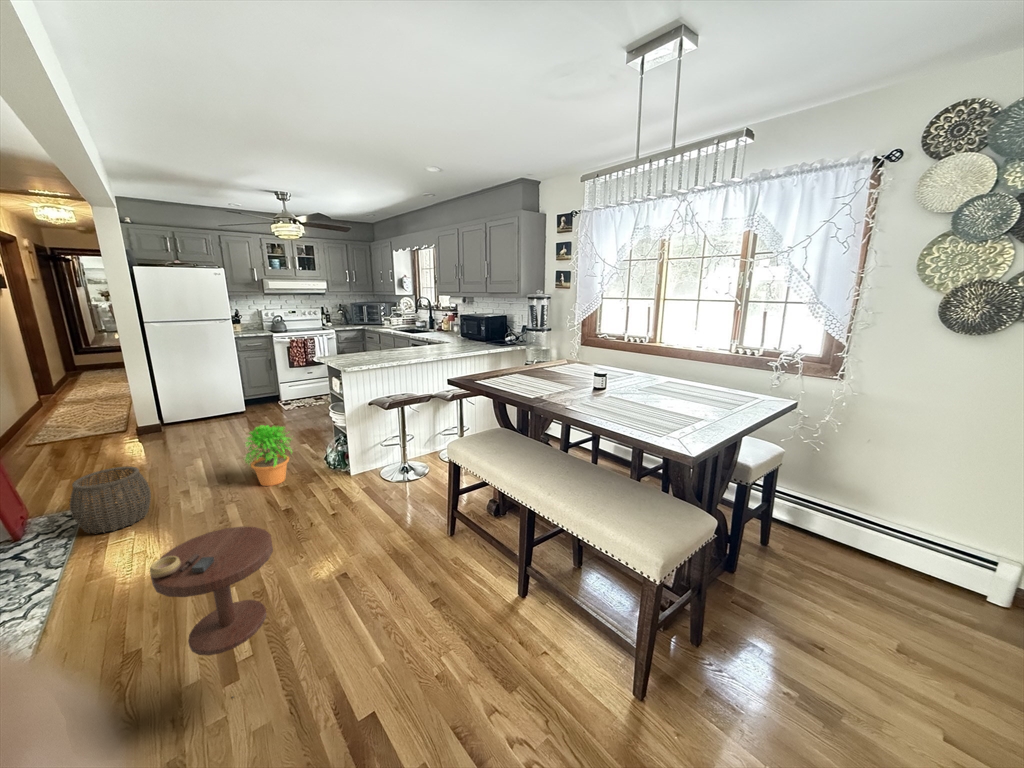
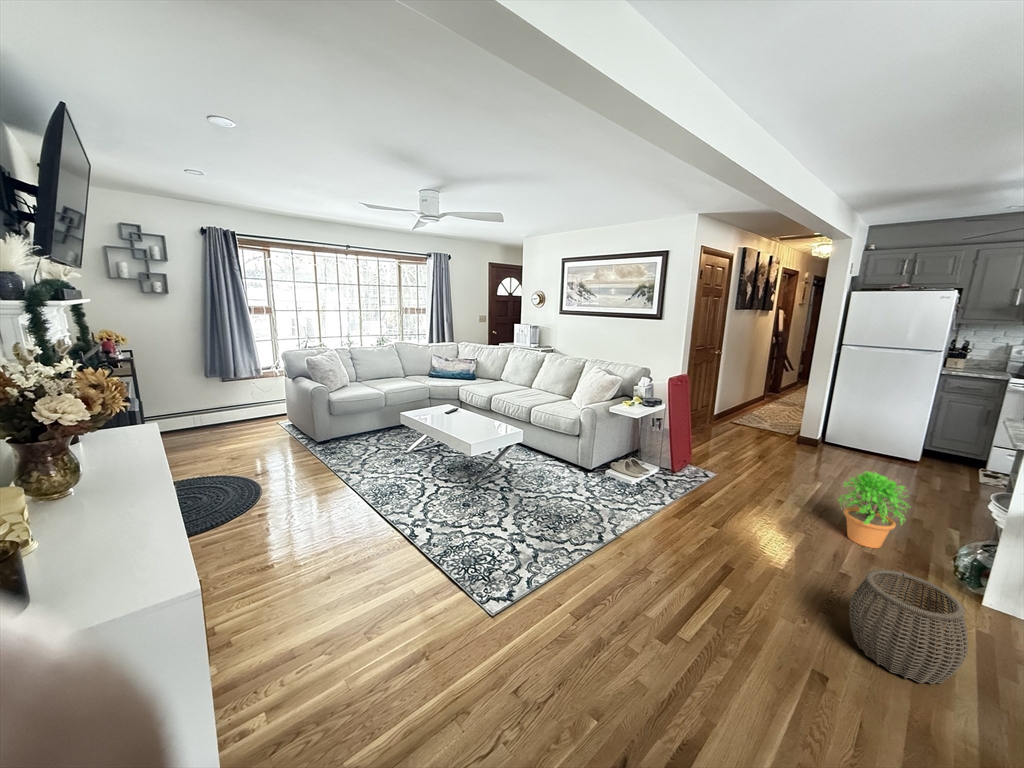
woven basket: present [70,467,151,534] -> present [849,569,969,684]
side table: present [150,526,273,655] -> none [629,503,717,650]

